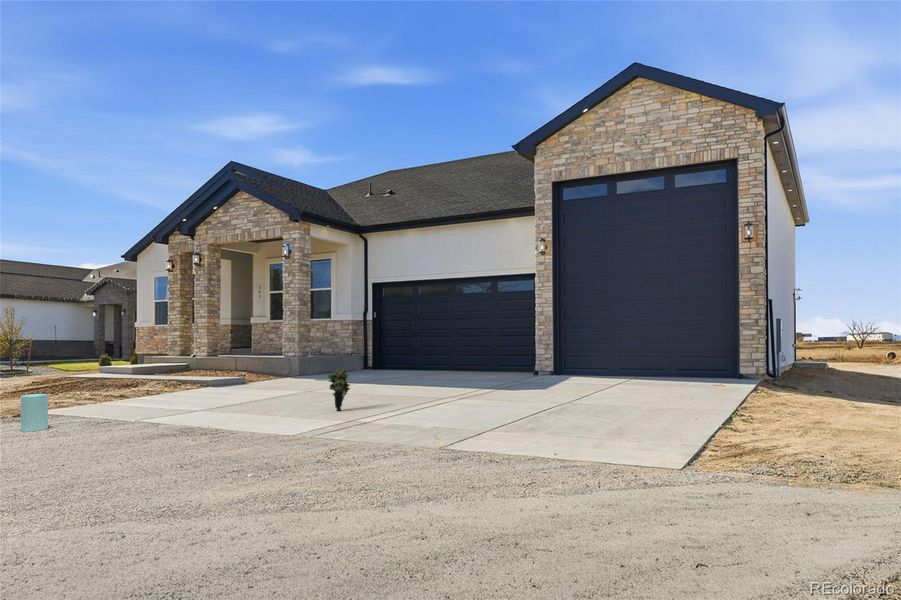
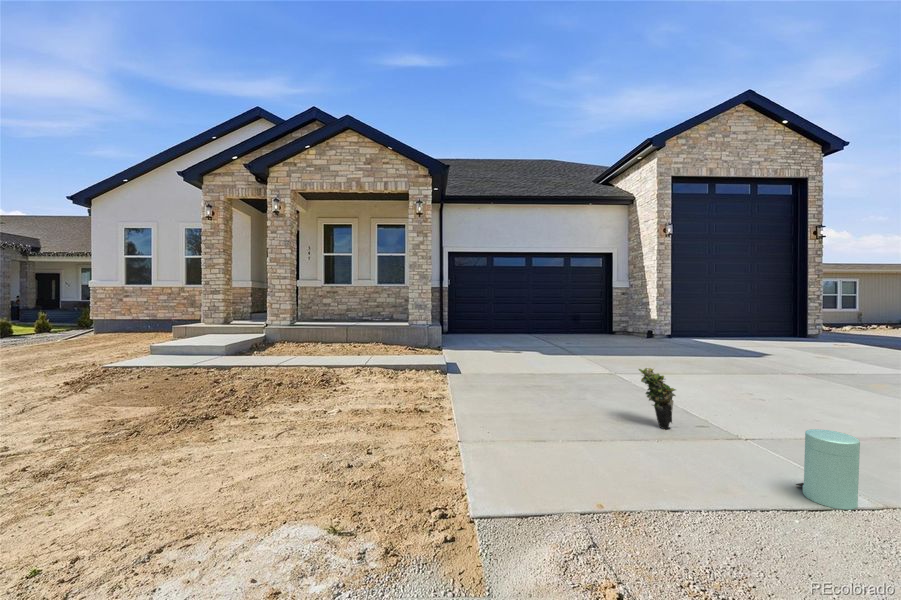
potted plant: present [328,369,350,411] -> present [638,368,676,429]

